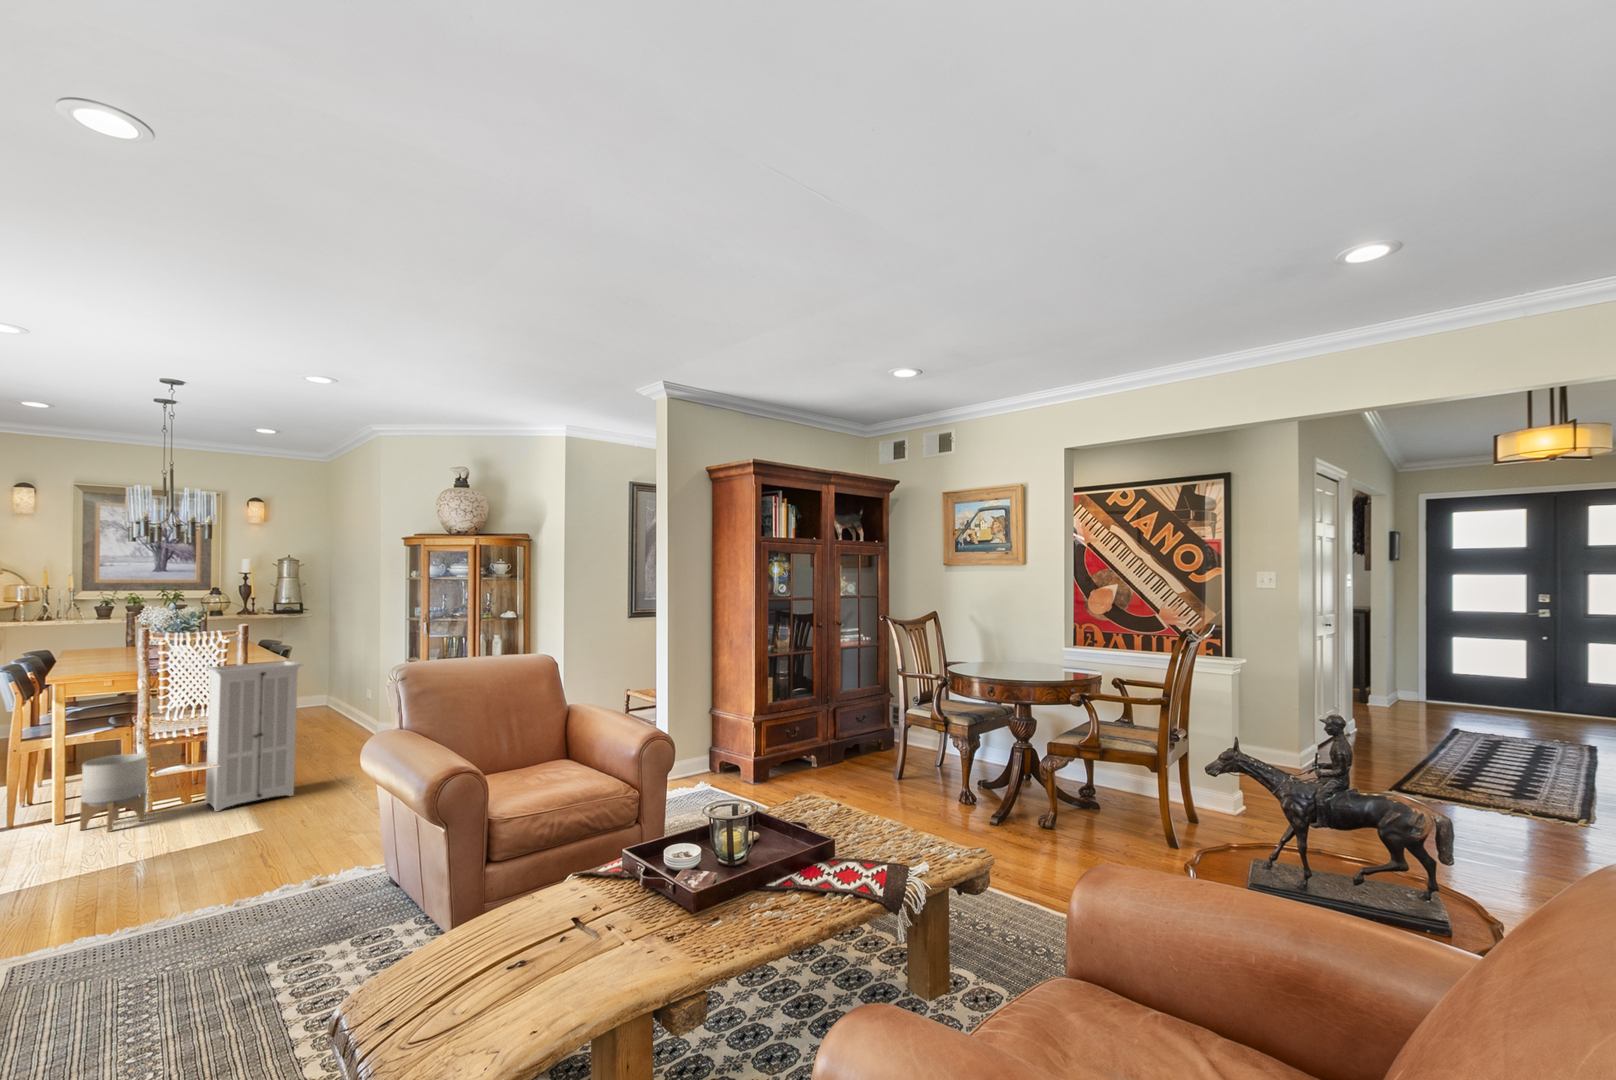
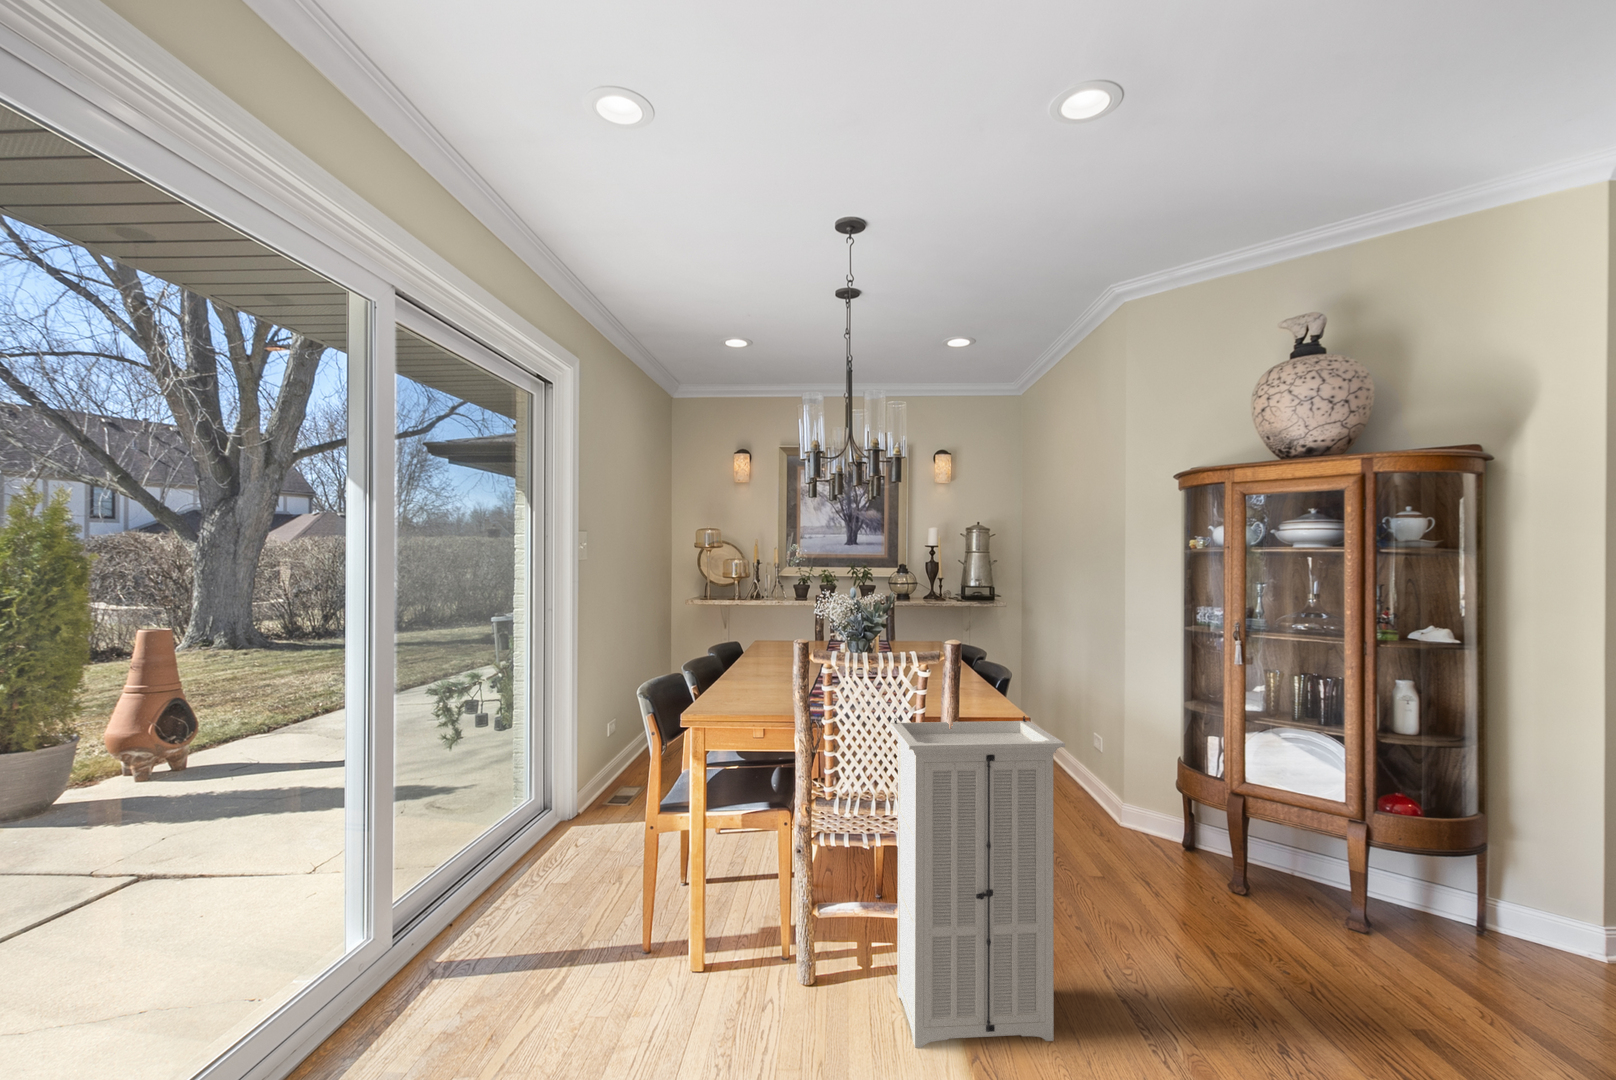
planter: present [80,754,147,832] -> none [717,870,807,1045]

